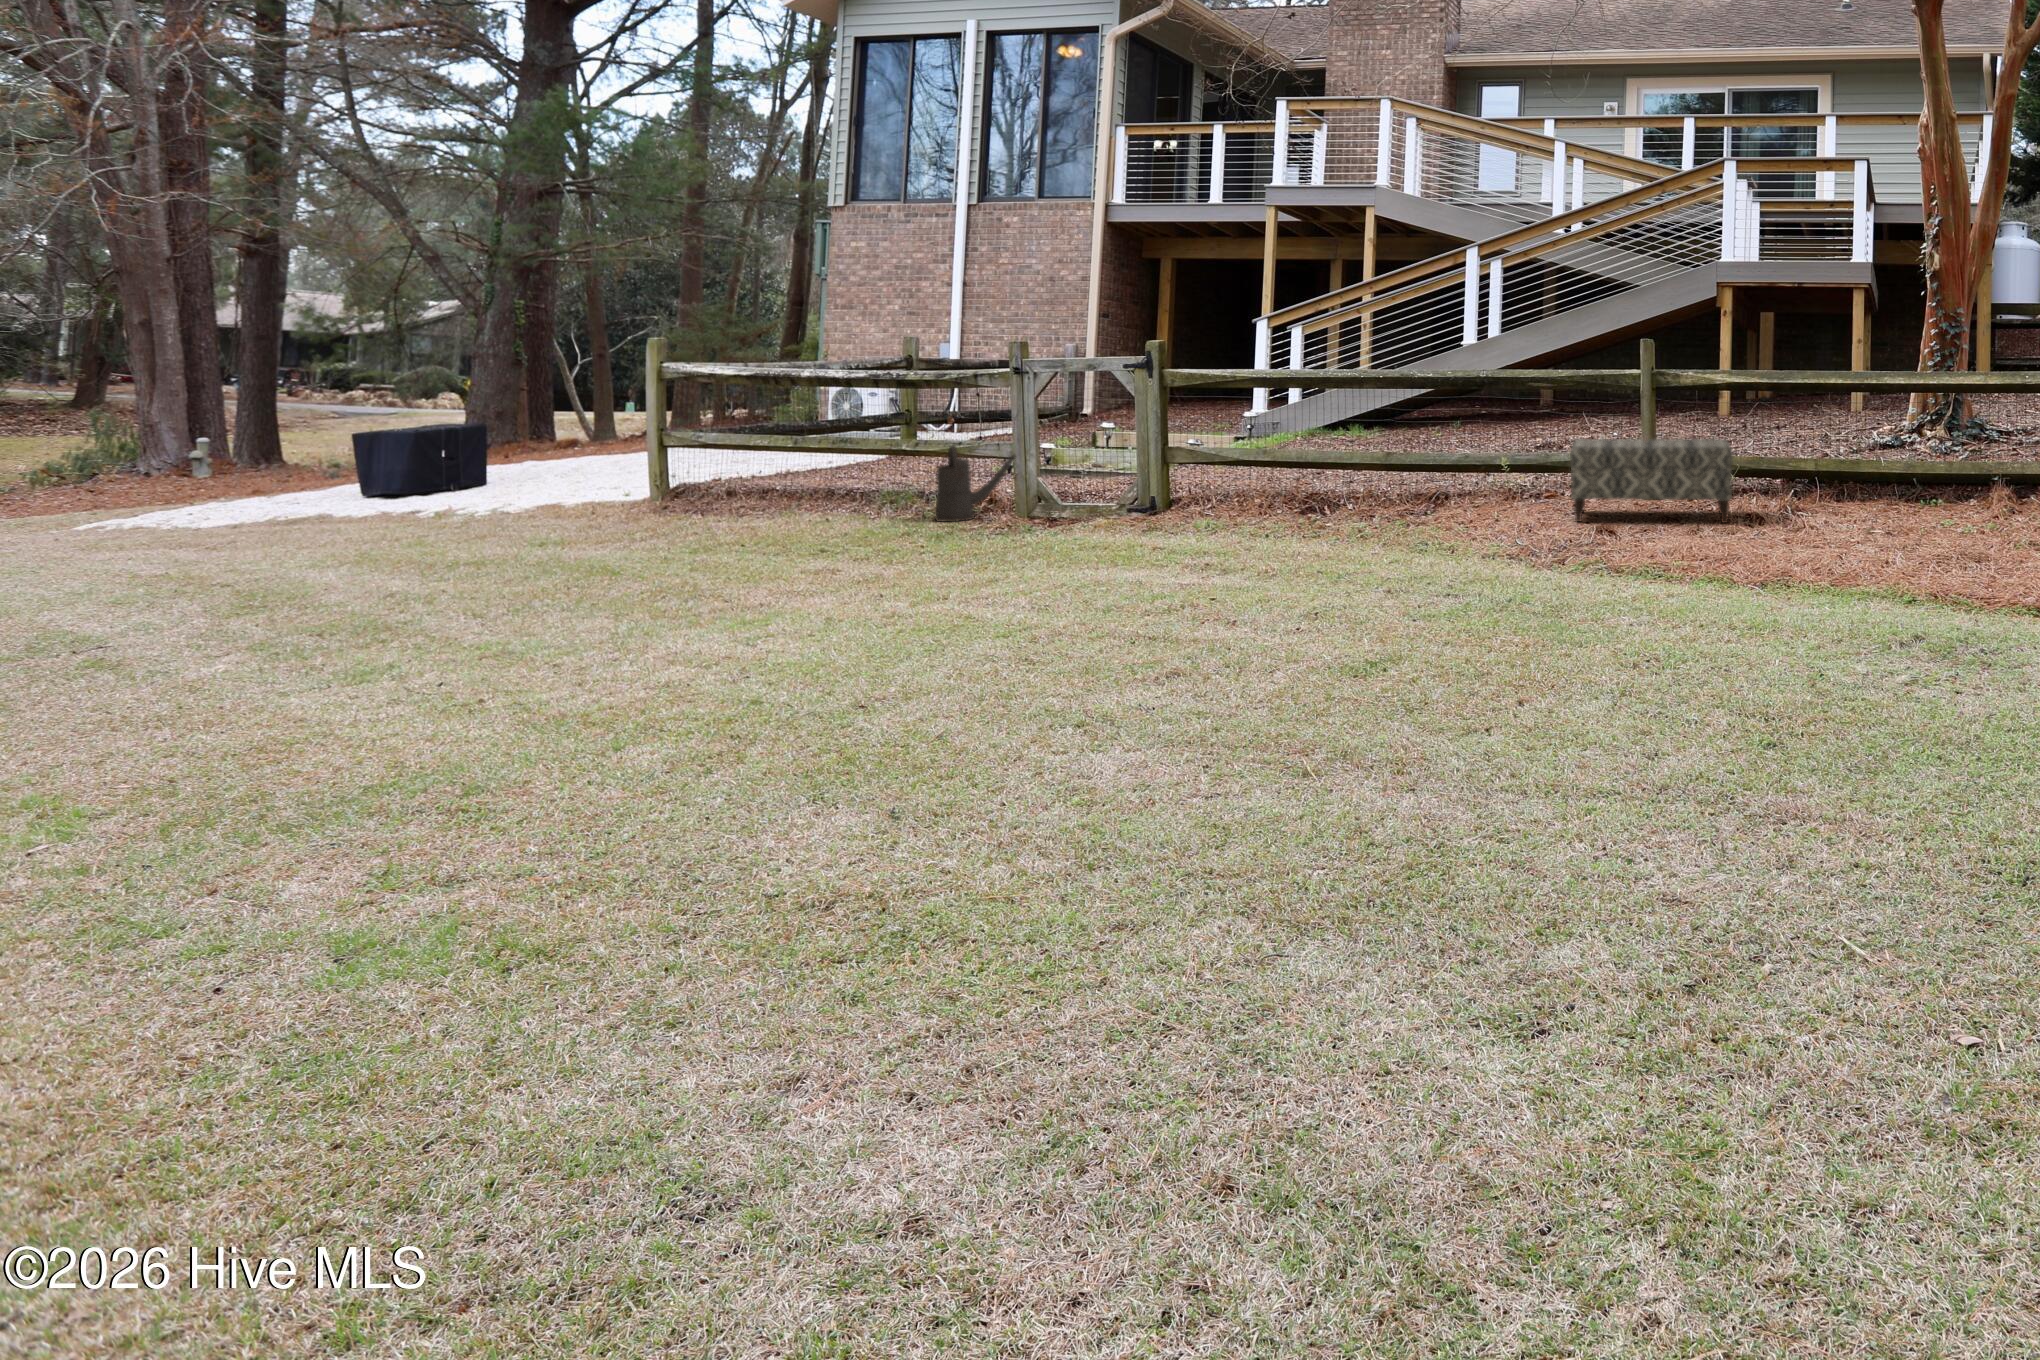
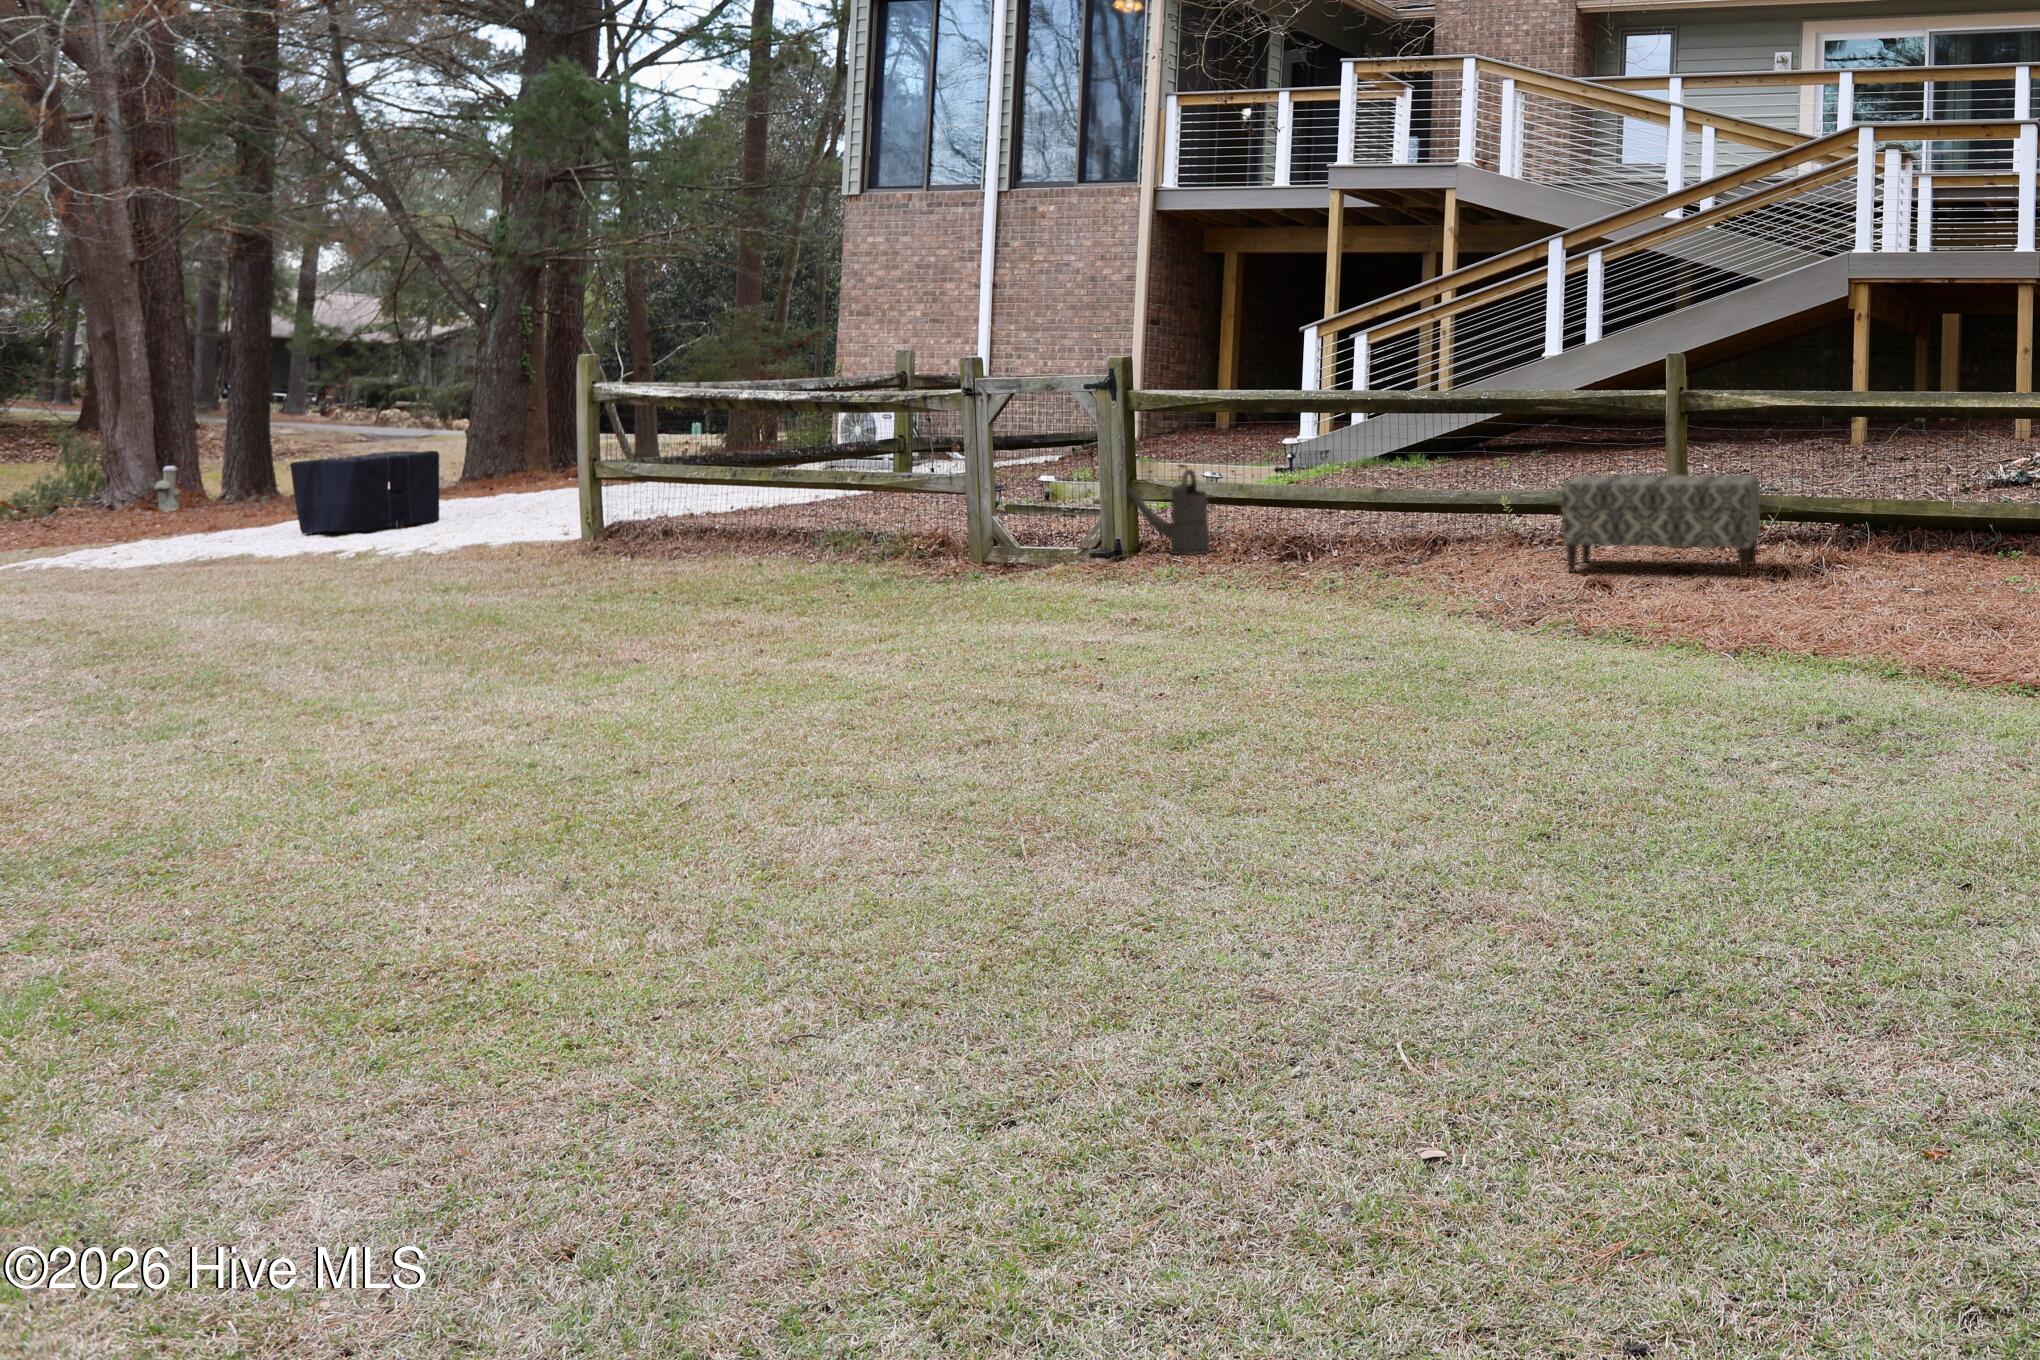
watering can: present [935,445,1016,522] -> present [1127,469,1222,555]

